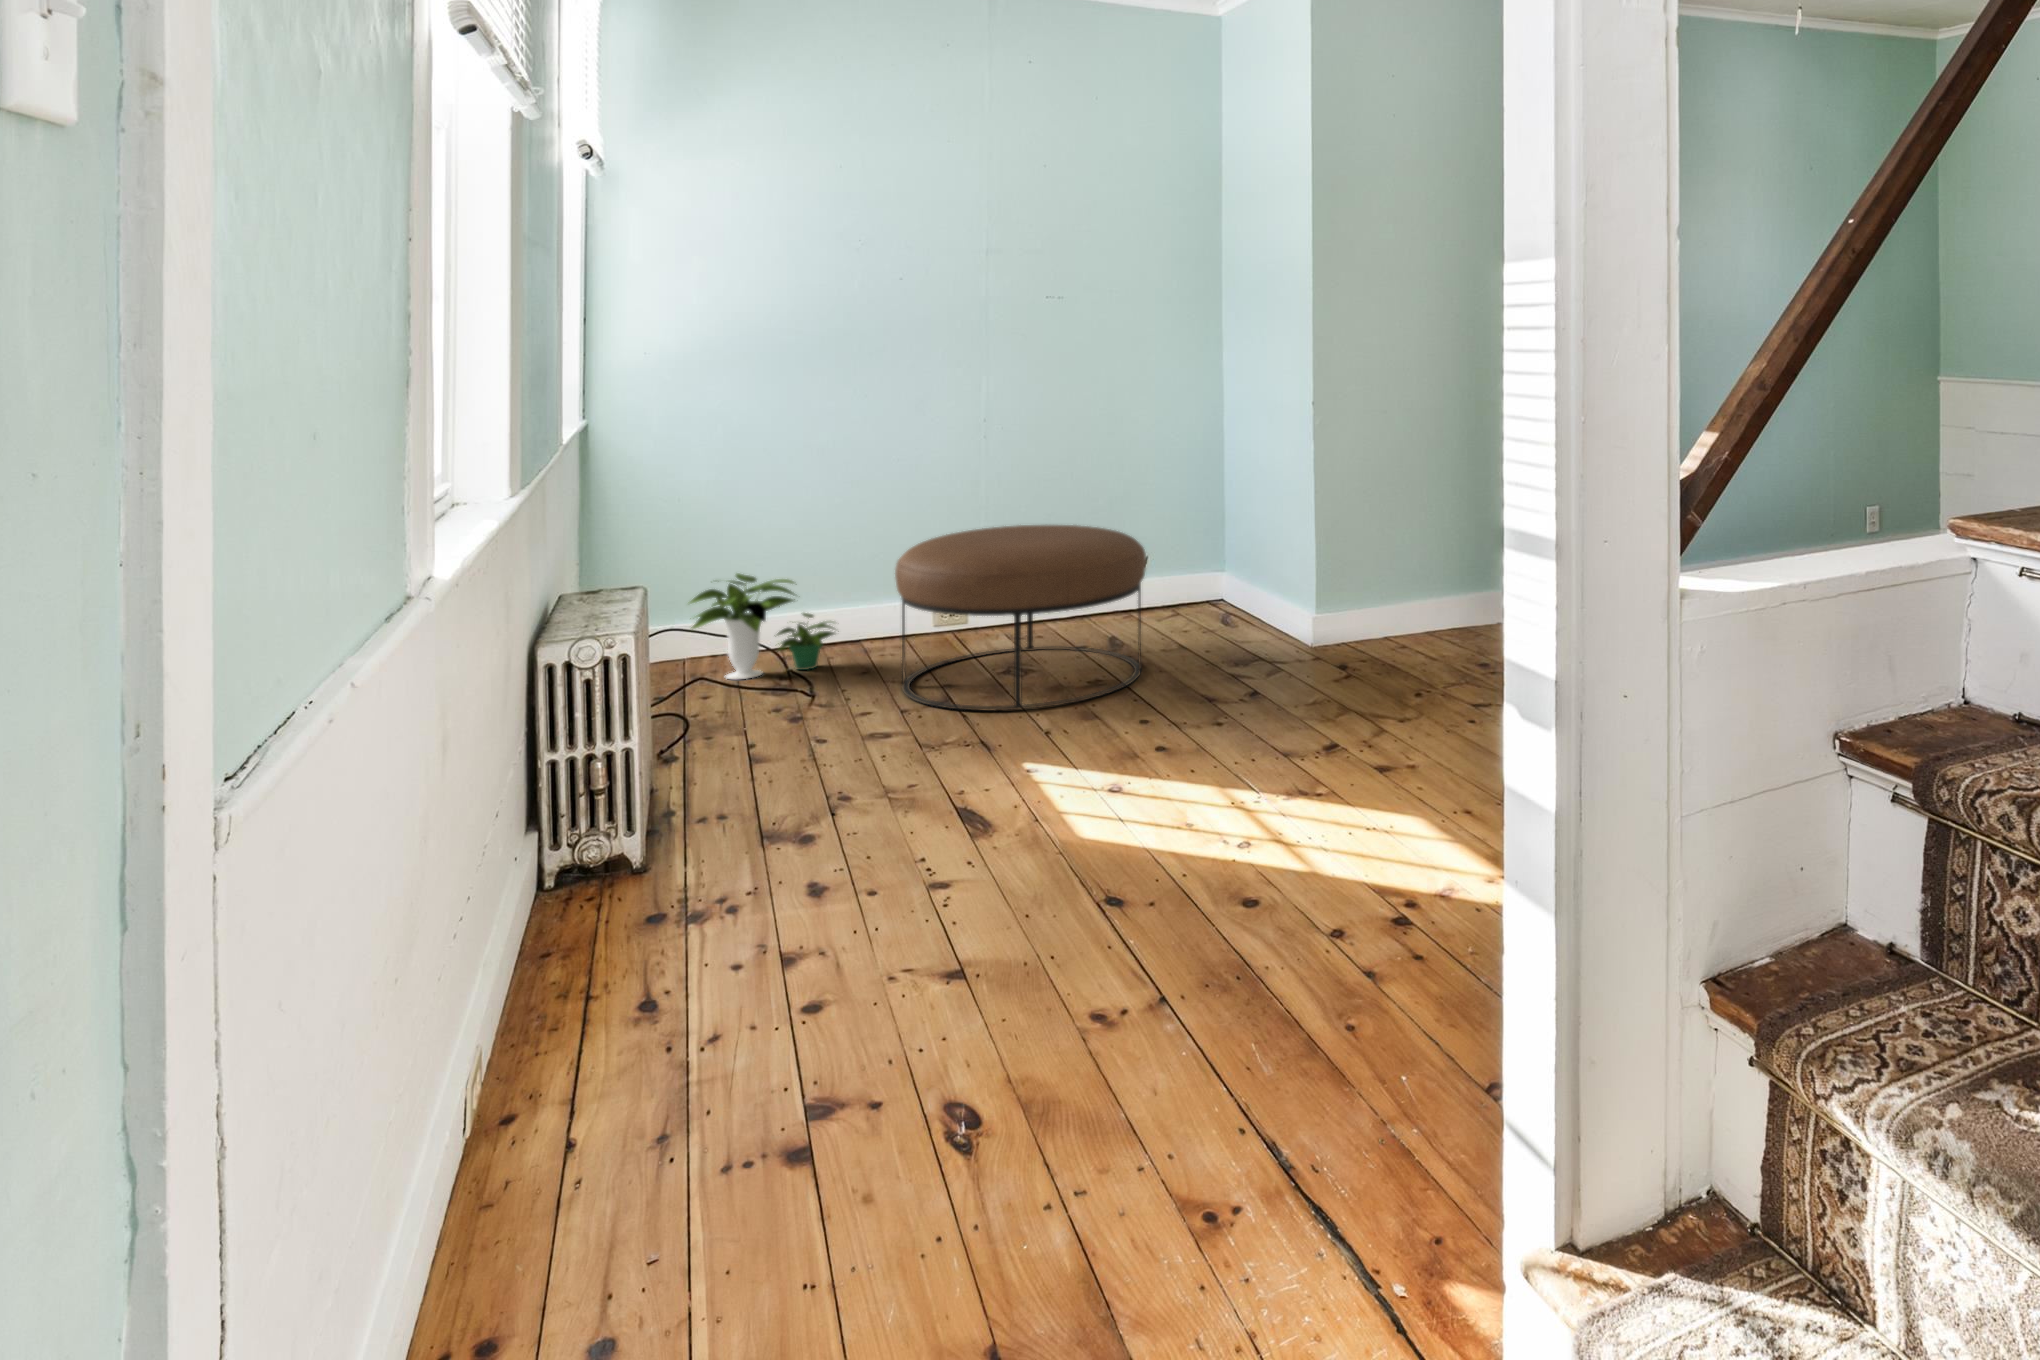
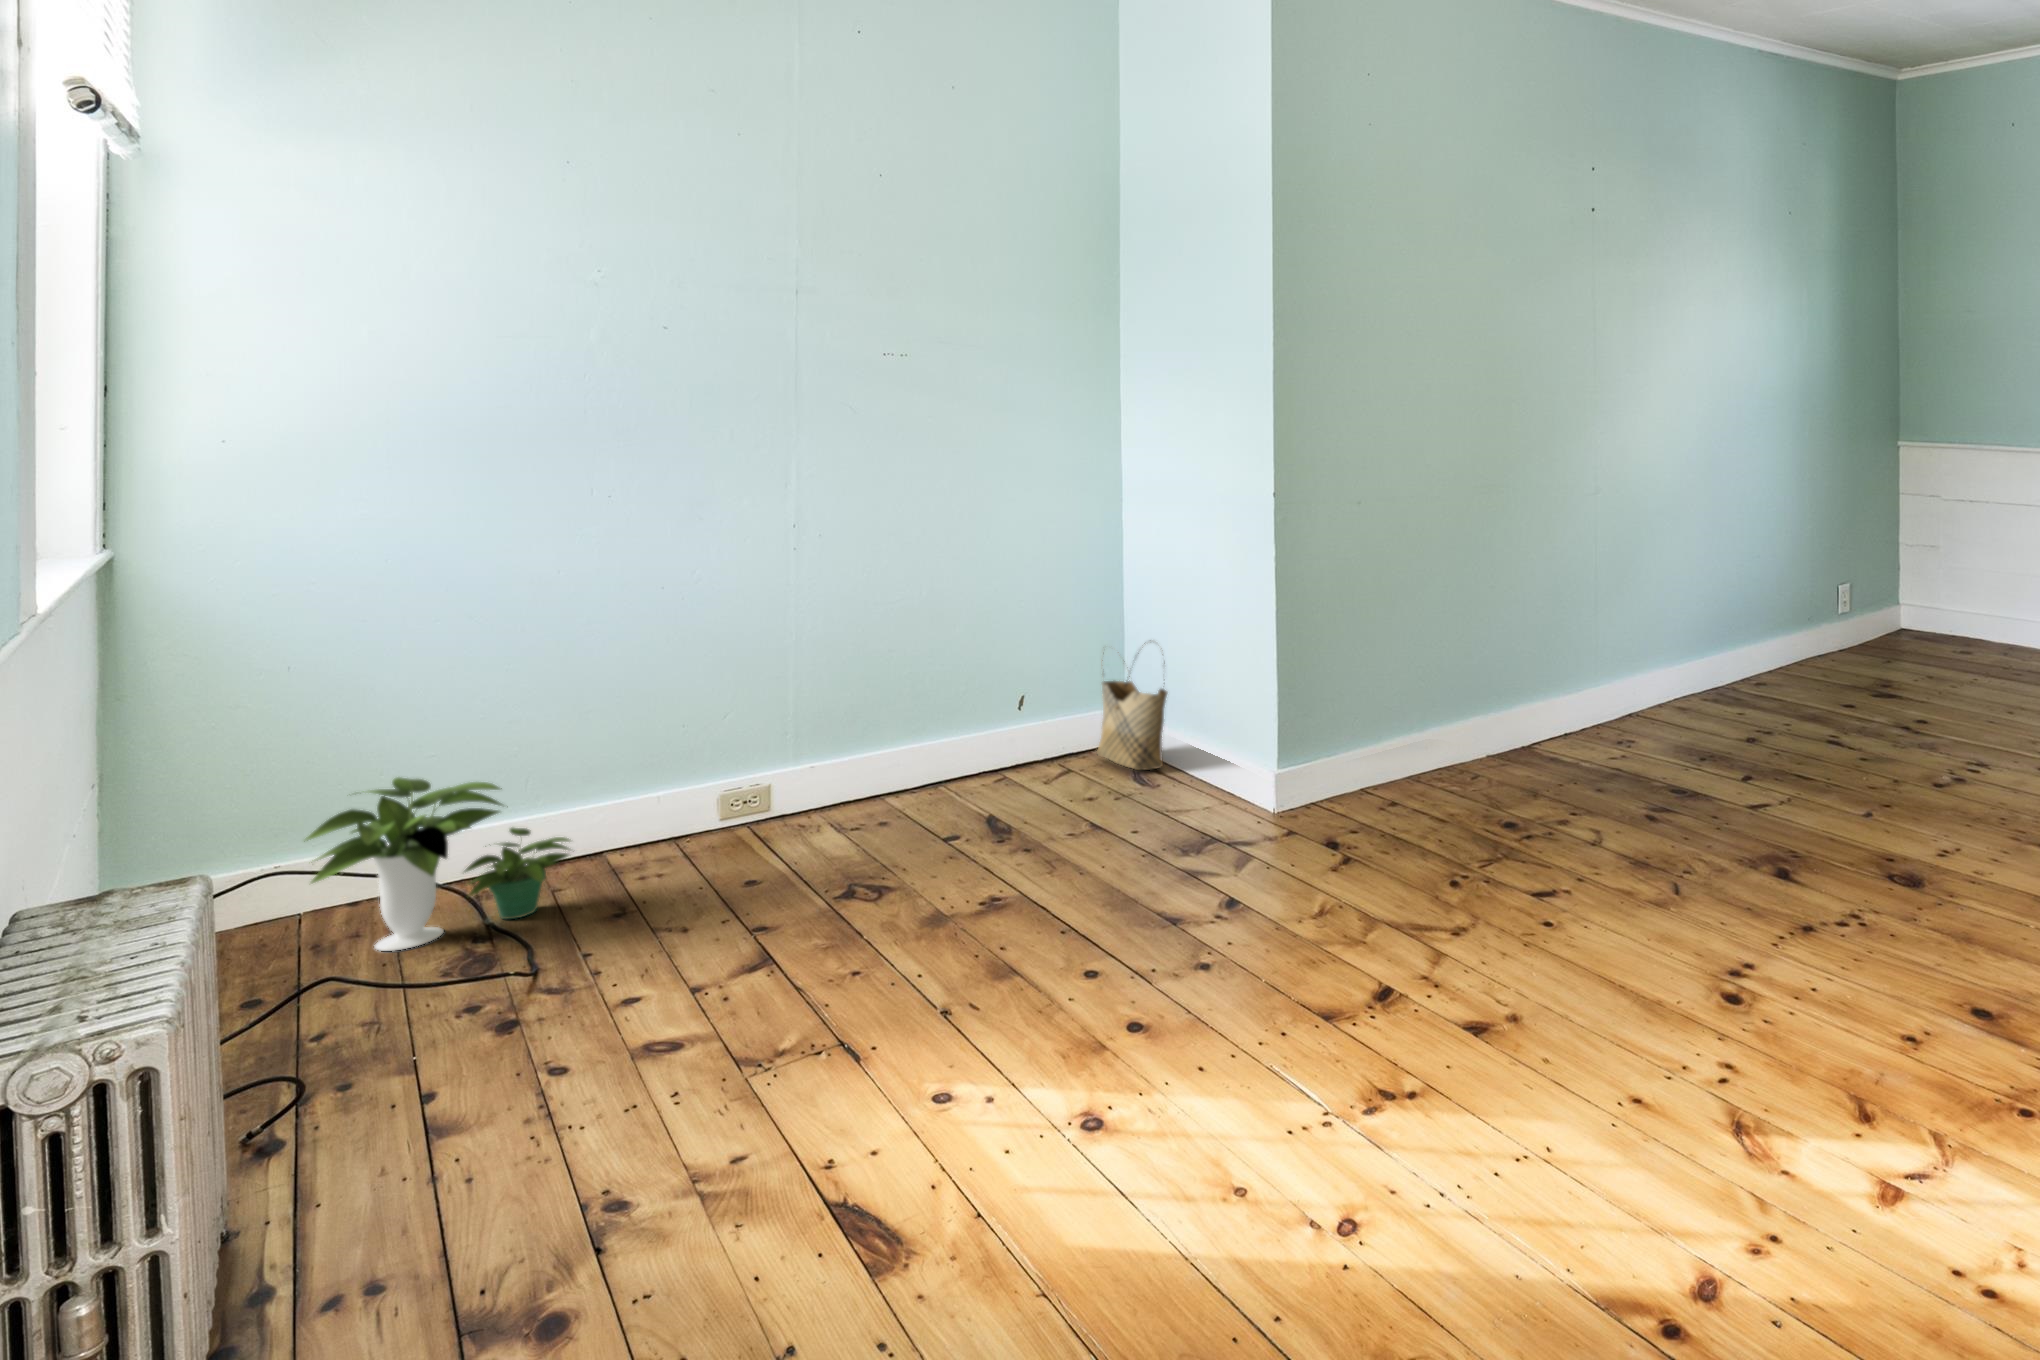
ottoman: present [895,525,1146,711] -> none [673,666,1062,977]
woven basket: none [1191,527,1240,621] -> present [1097,643,1167,770]

